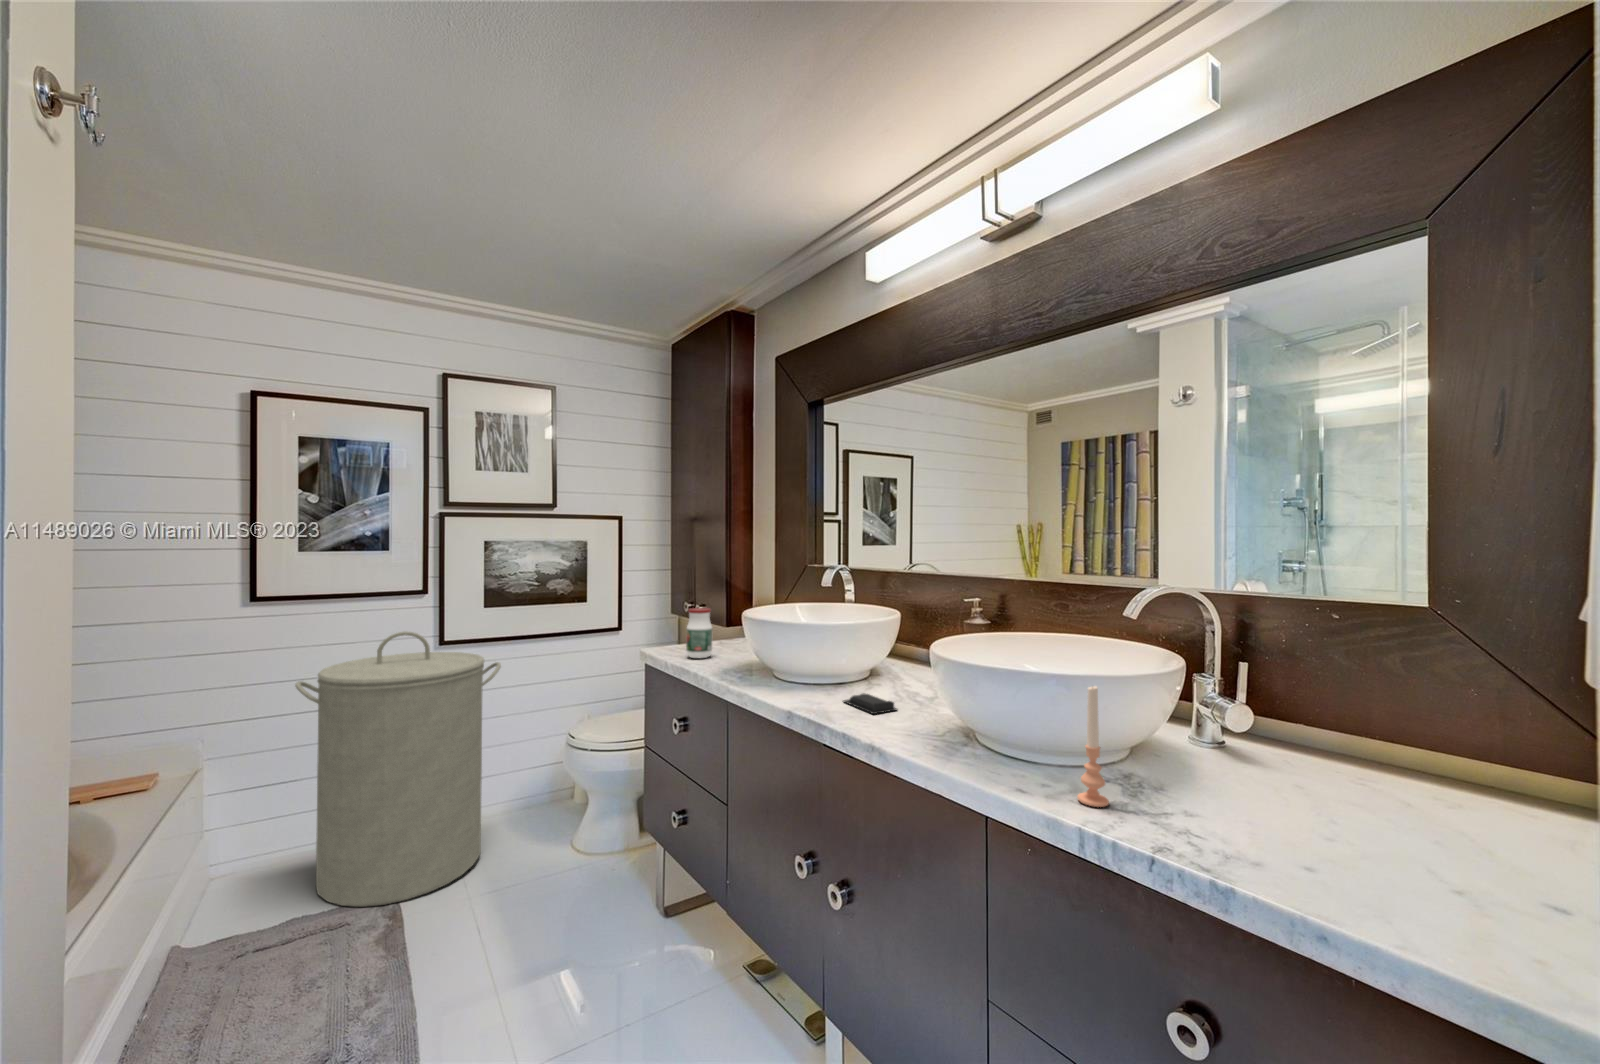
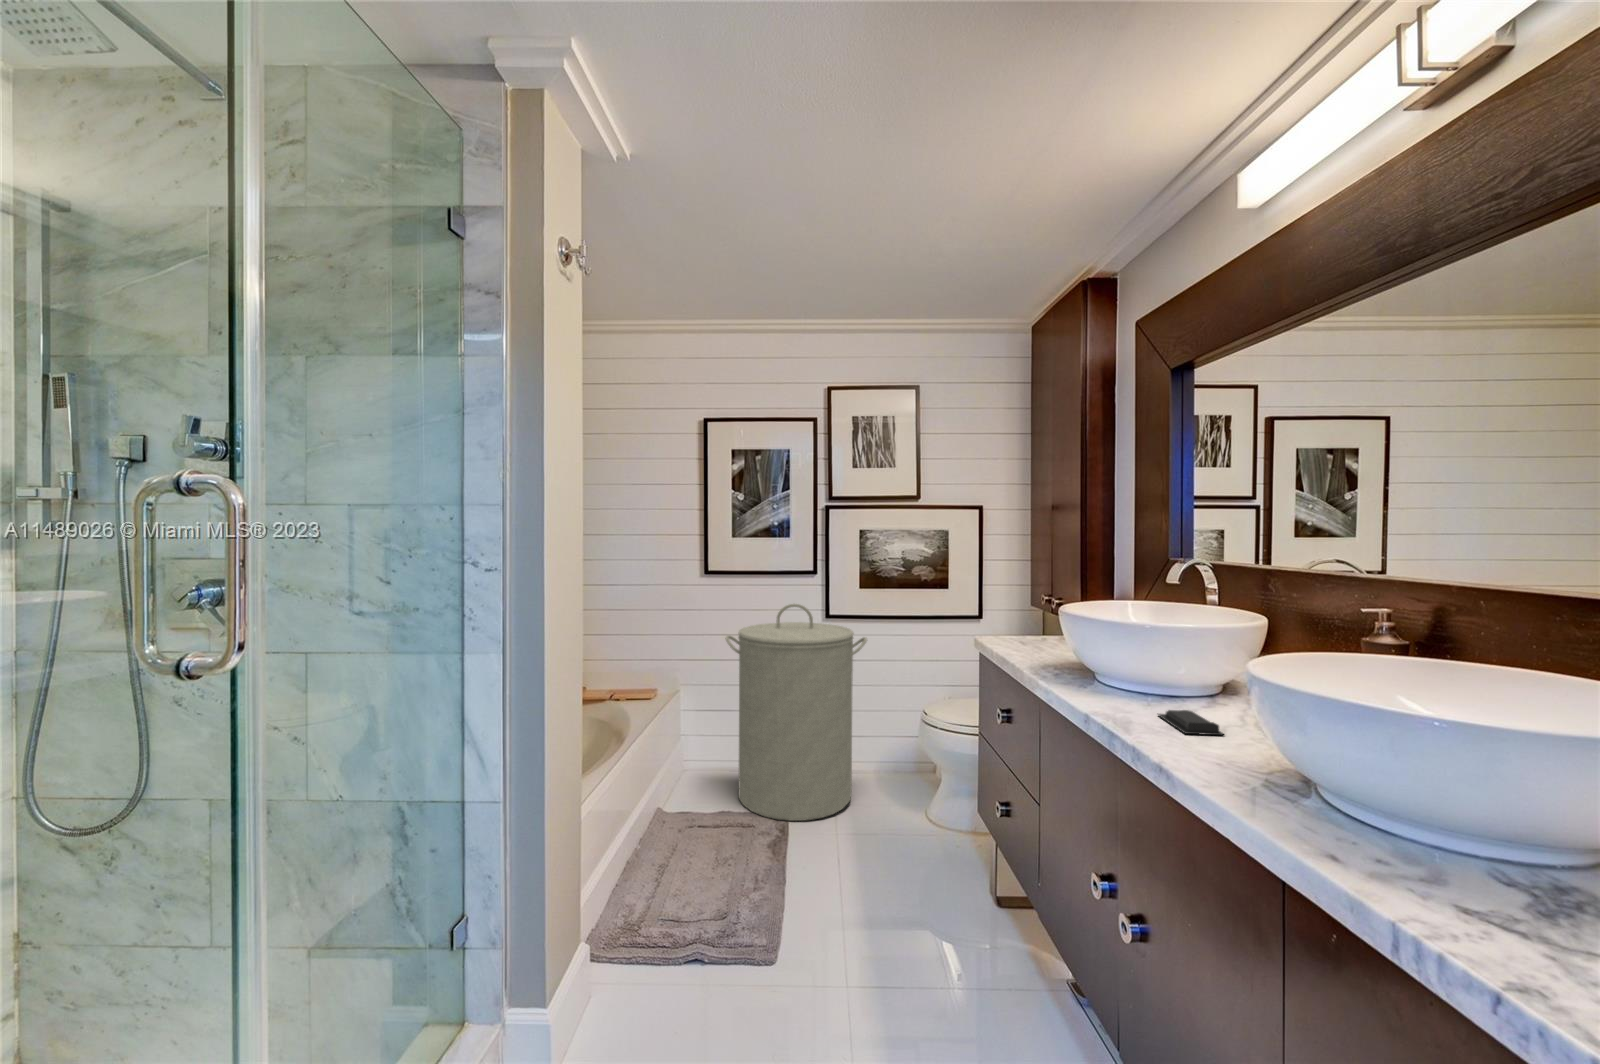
jar: present [686,608,712,658] -> none [1015,600,1043,652]
candle: present [1077,686,1109,807] -> none [1408,732,1465,905]

